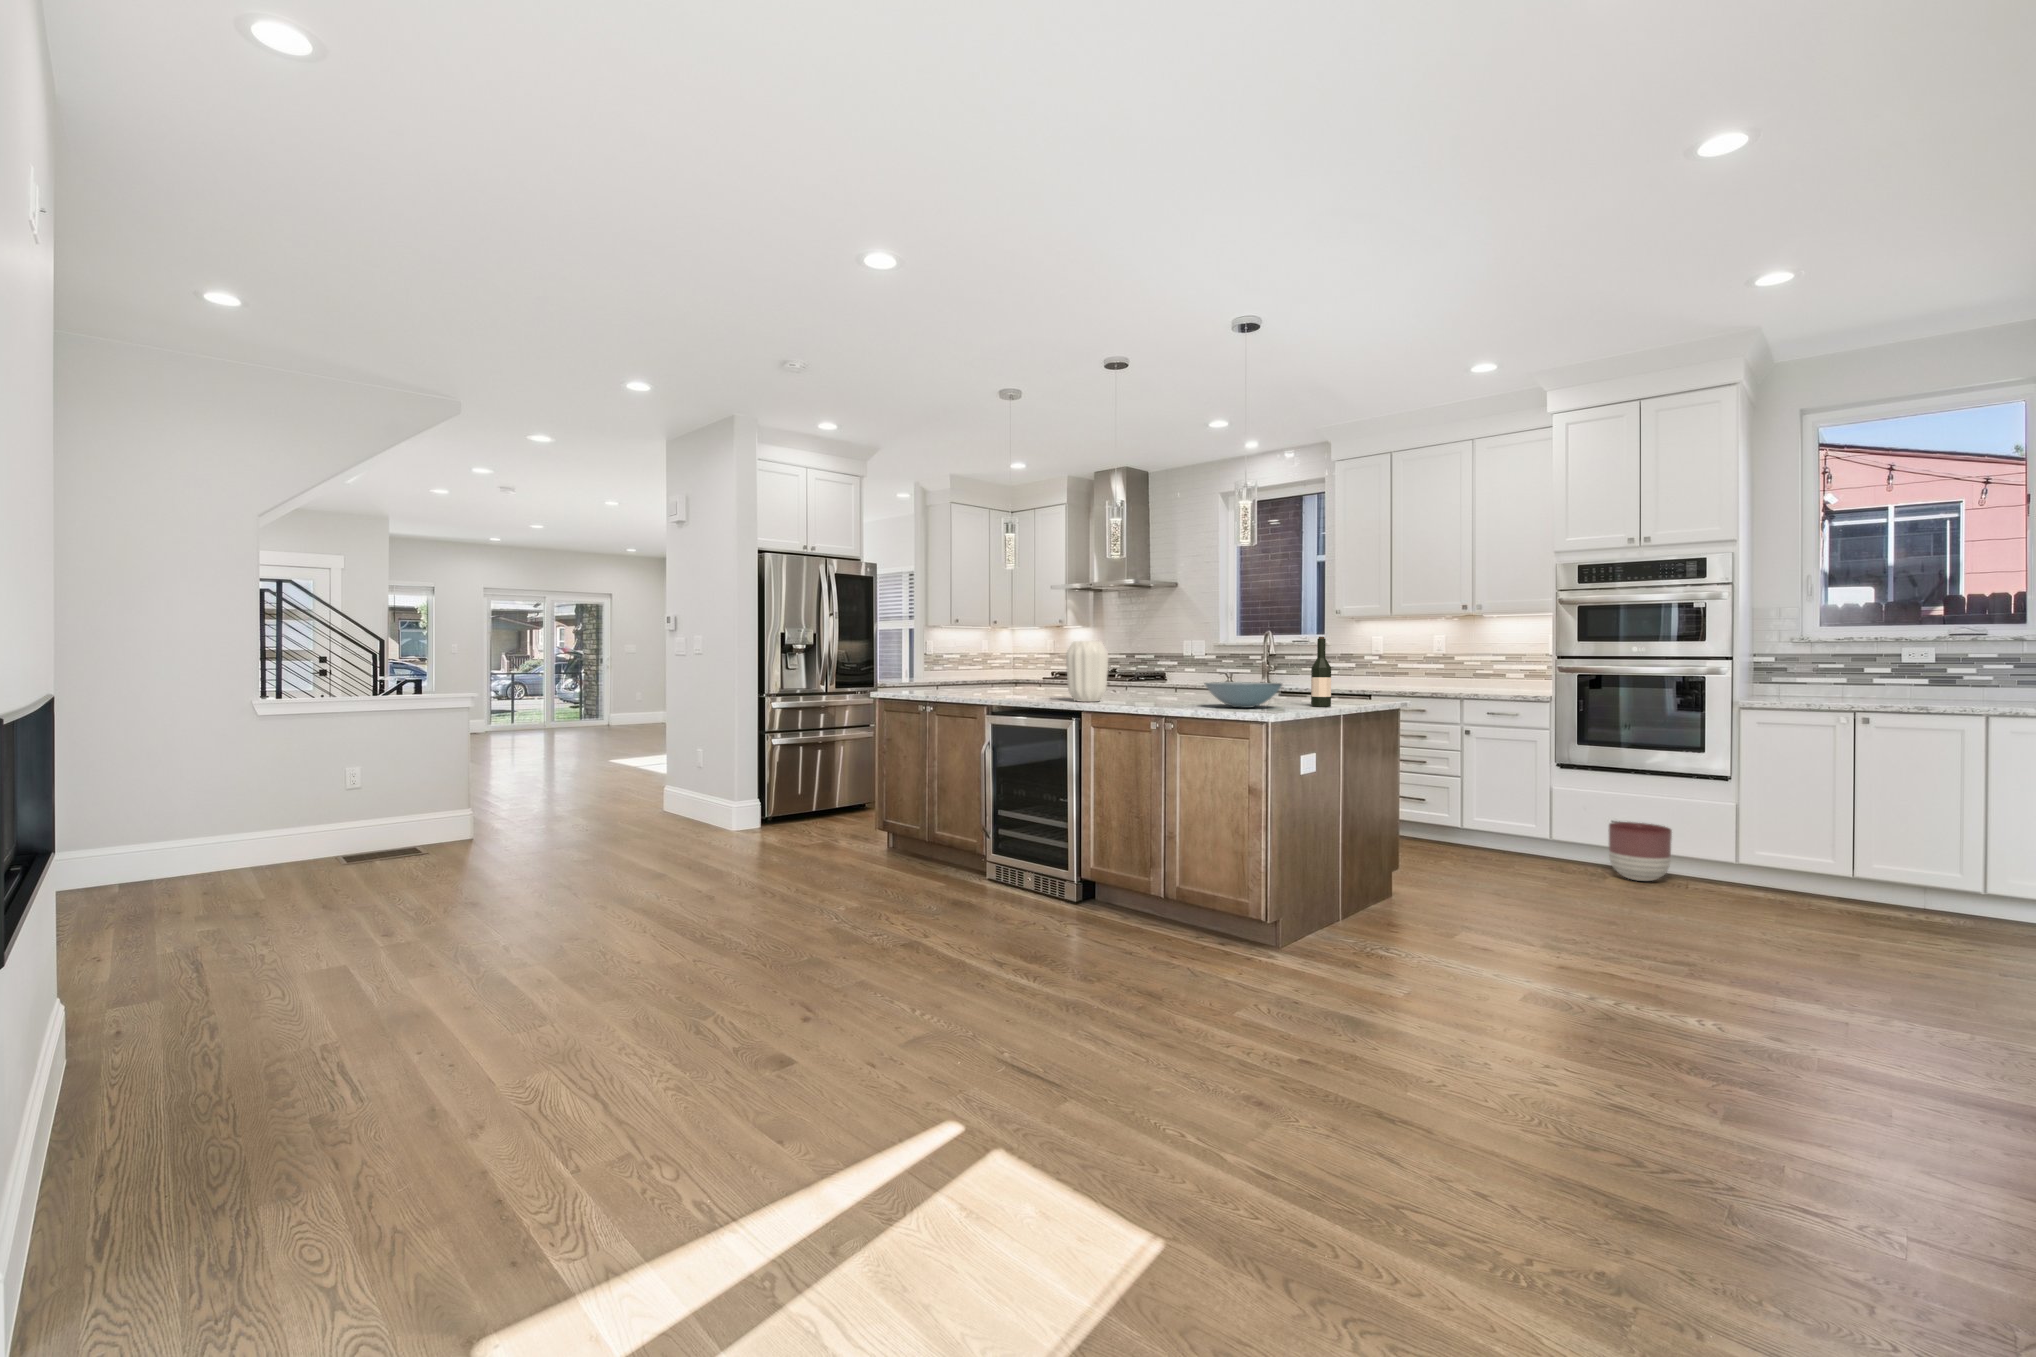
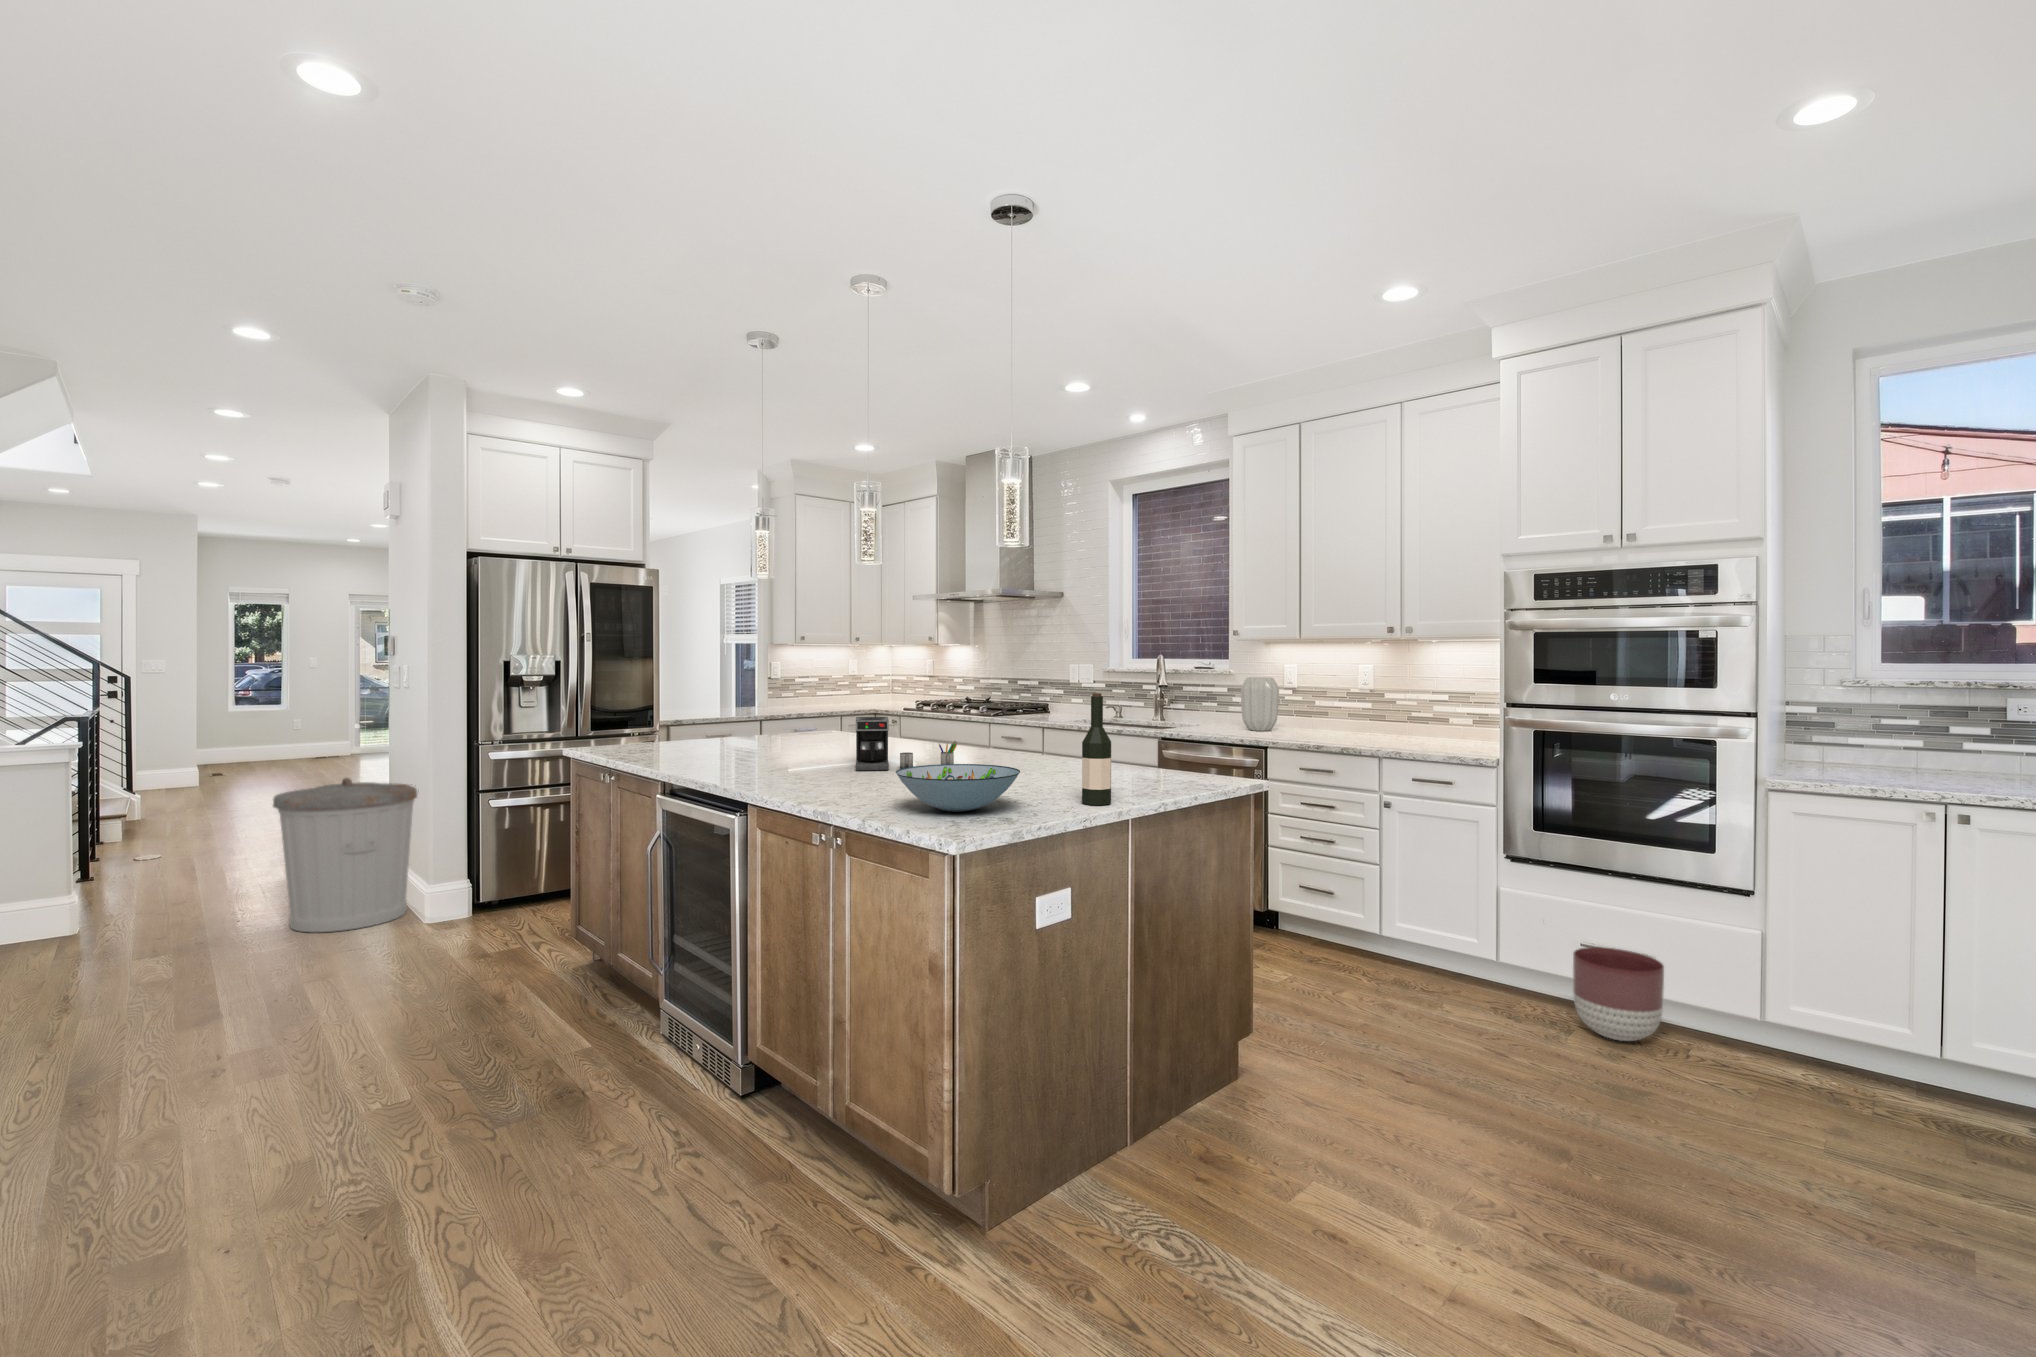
vase: present [1066,641,1108,702] -> present [1241,677,1279,731]
coffee maker: none [1115,663,1189,697] -> present [856,717,957,771]
trash can: none [620,721,716,835] -> present [273,778,417,932]

